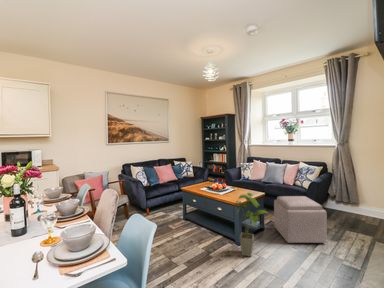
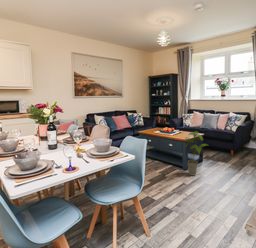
ottoman: present [274,196,327,243] -> none [210,137,249,168]

